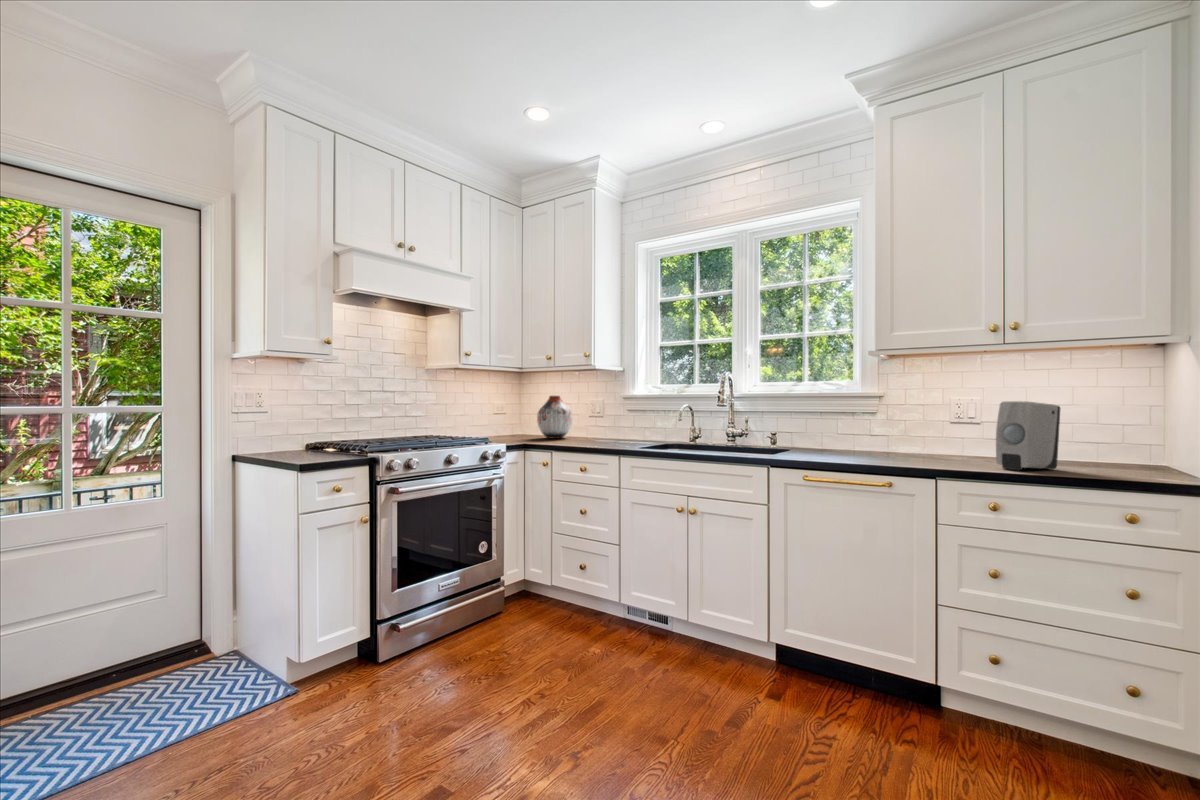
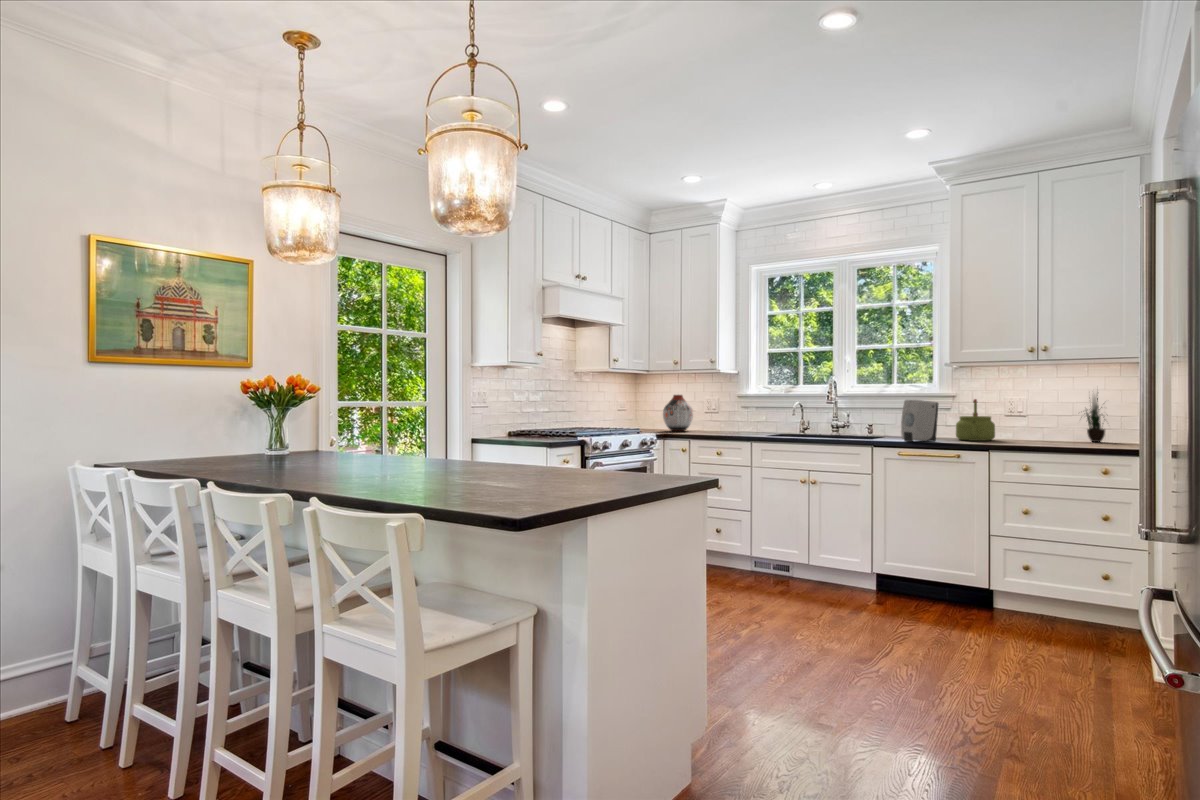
potted plant: none [1059,374,1117,464] -> present [1086,398,1105,442]
kettle: none [884,400,940,459] -> present [956,399,995,441]
soap dispenser: present [996,401,1060,470] -> present [901,400,939,442]

